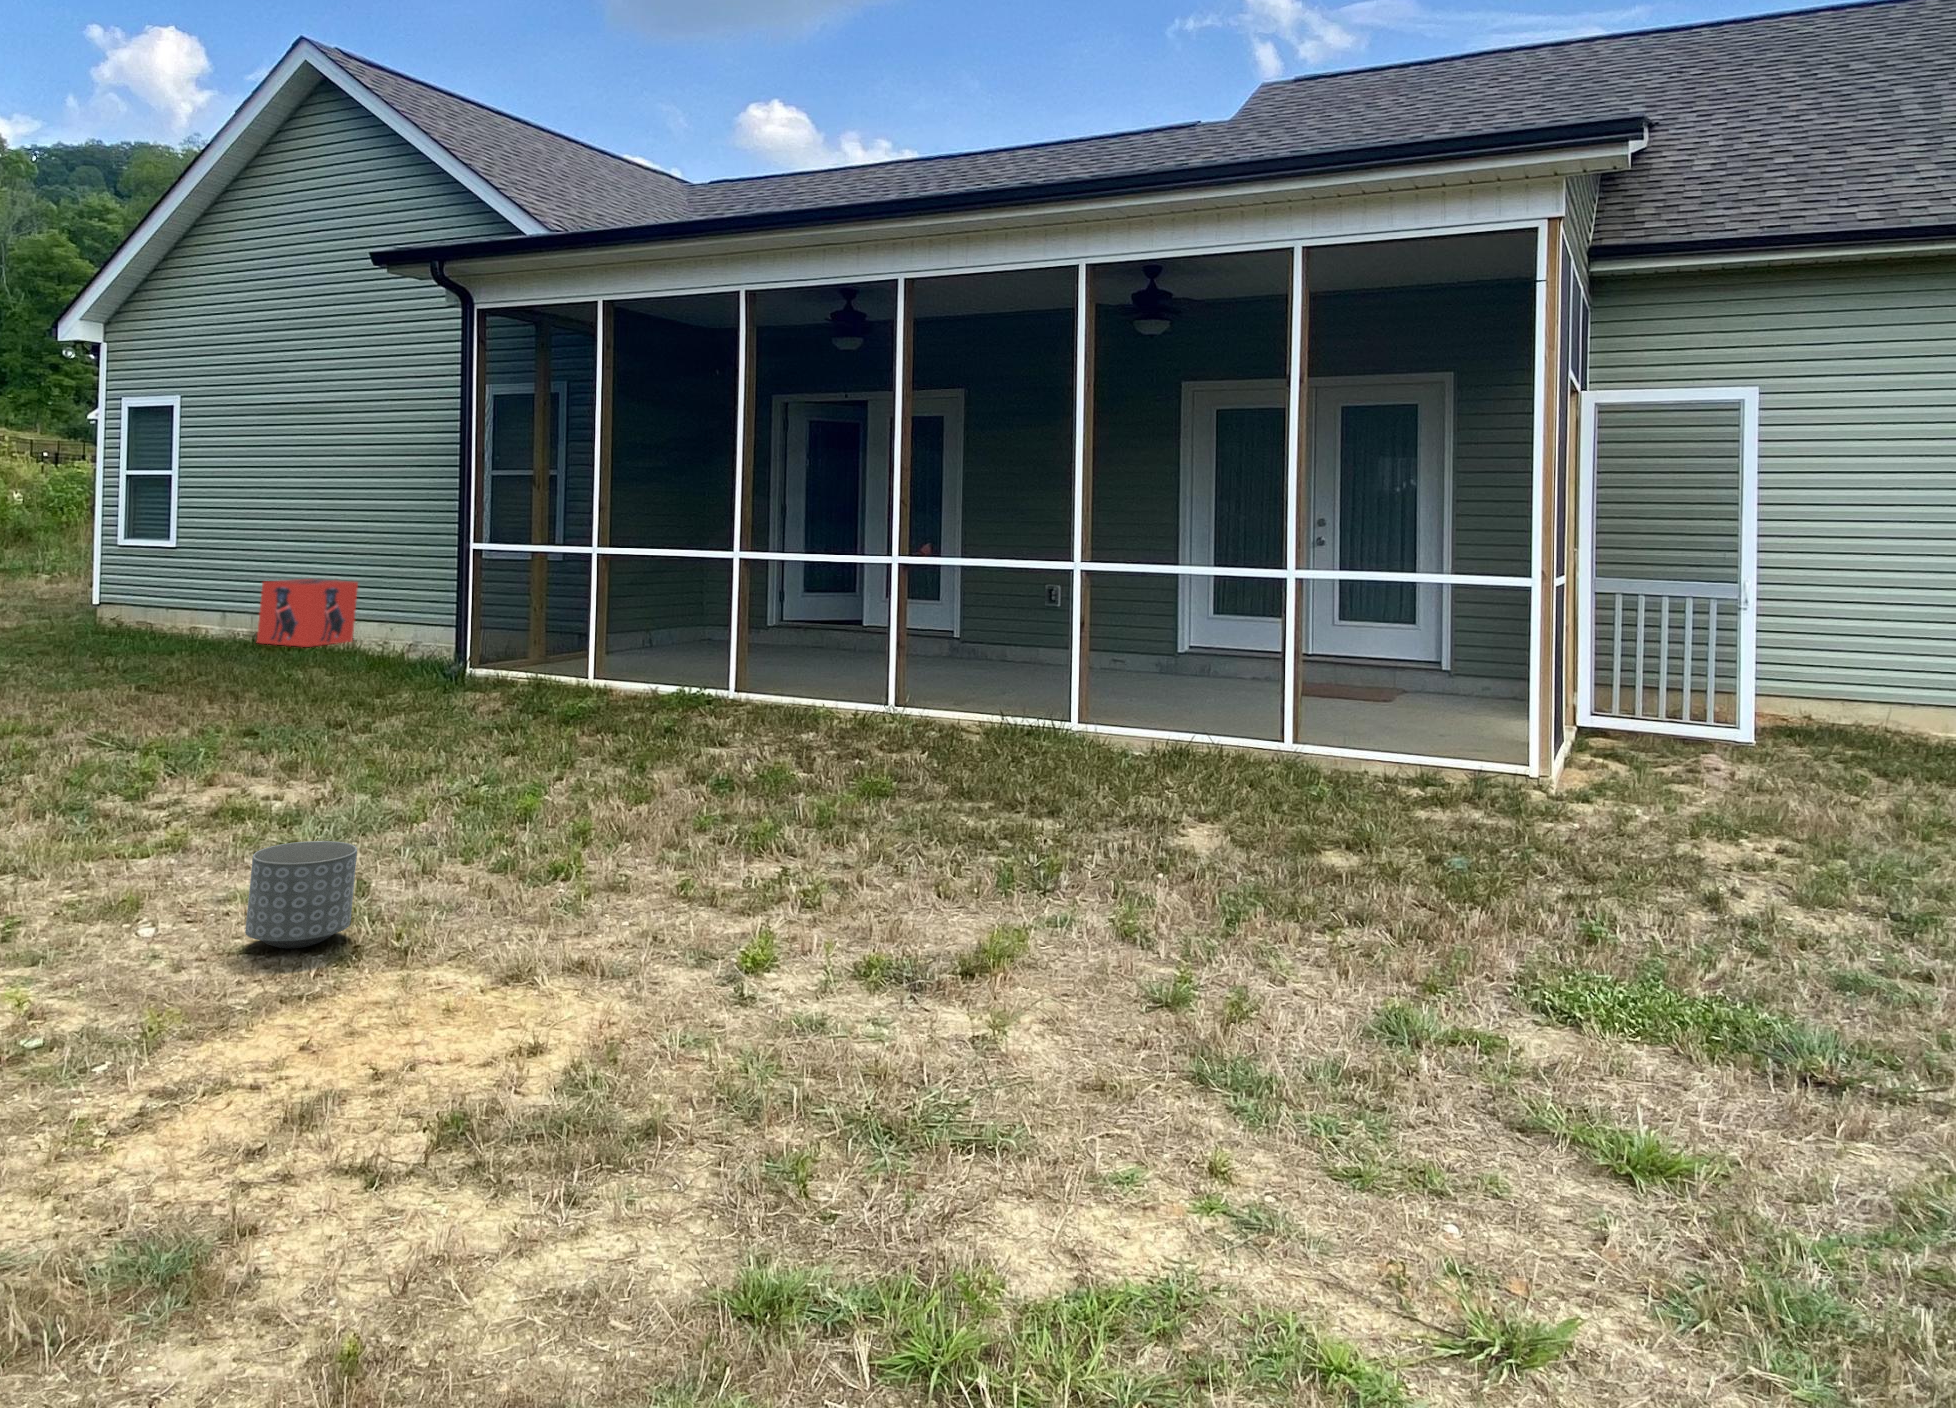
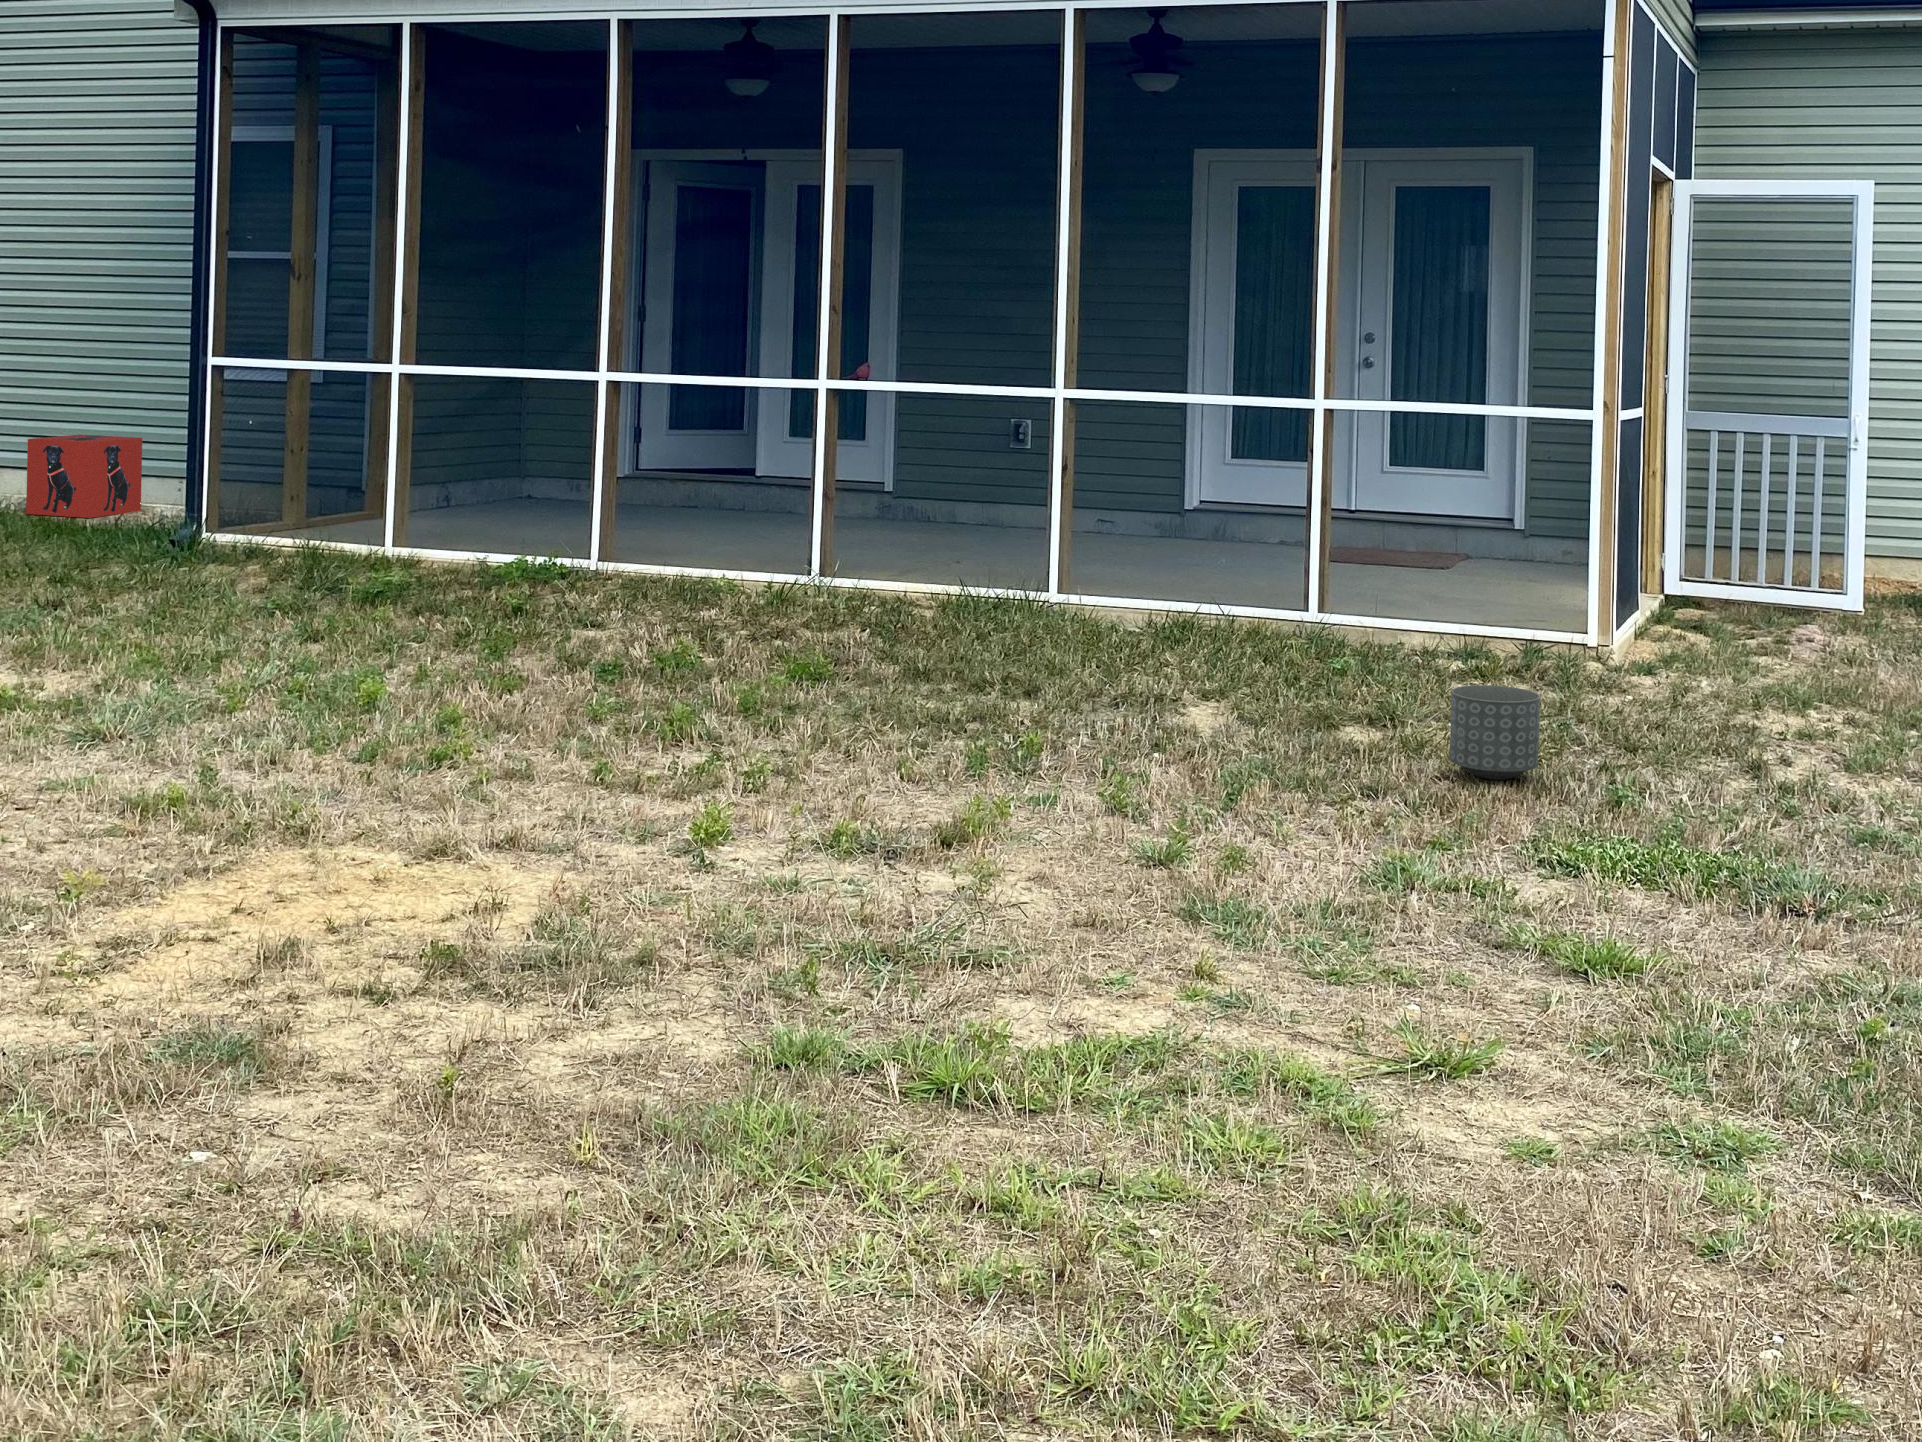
planter: present [245,841,357,949] -> present [1450,685,1540,780]

